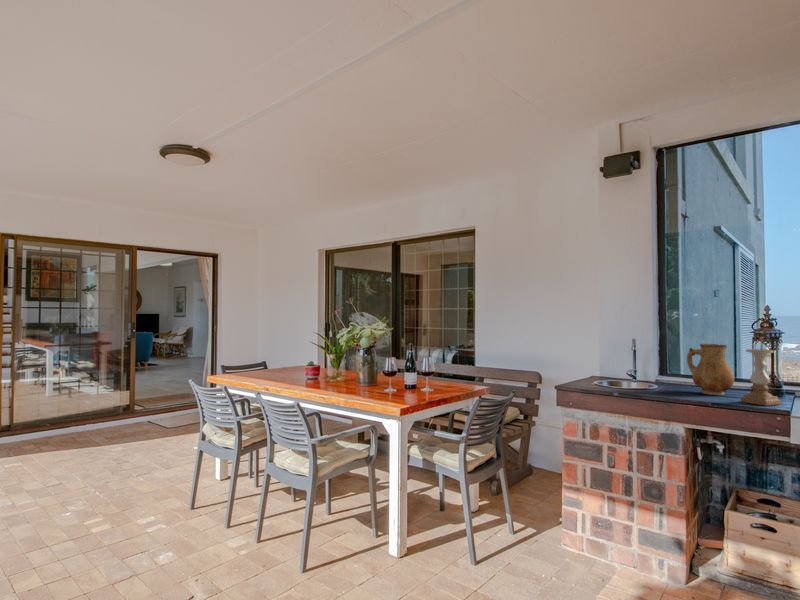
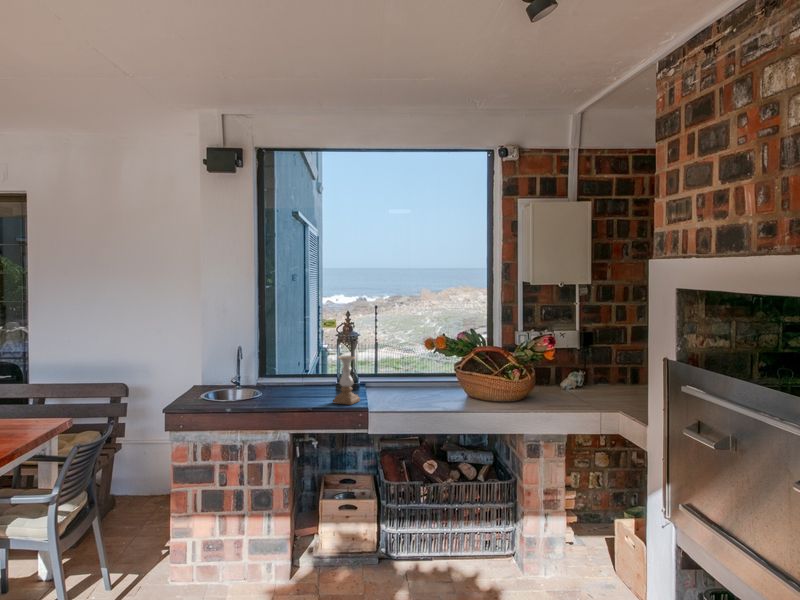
ceramic pitcher: present [687,344,734,395] -> none [289,350,326,398]

